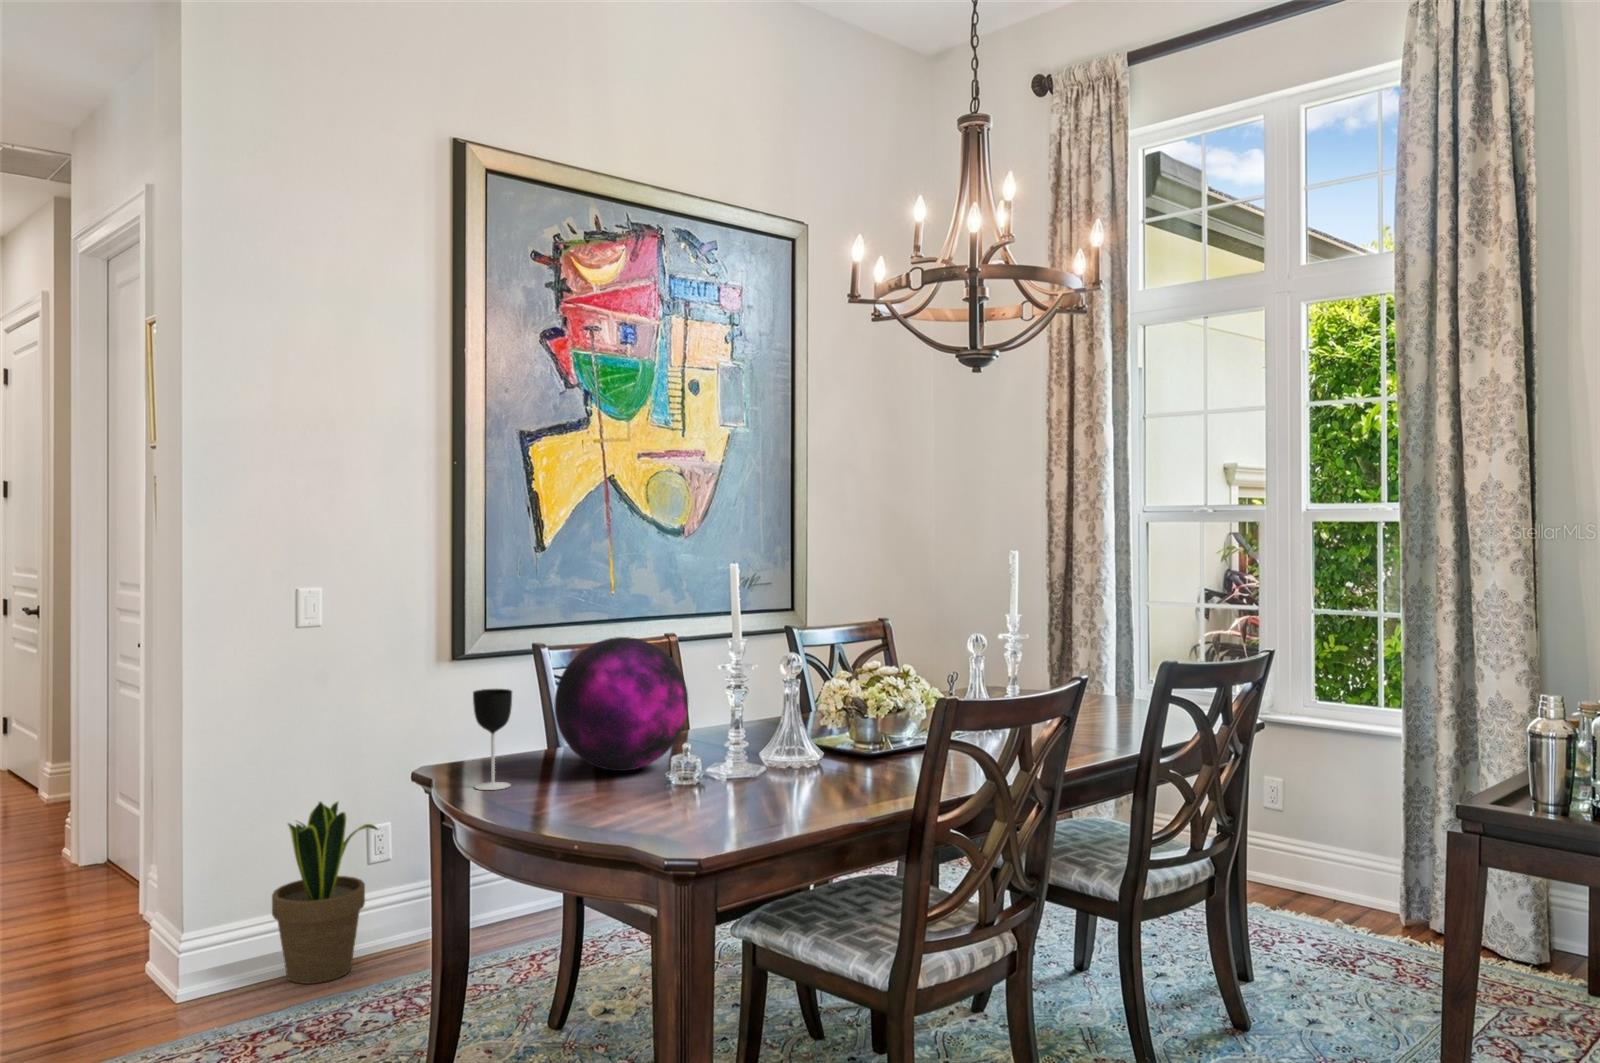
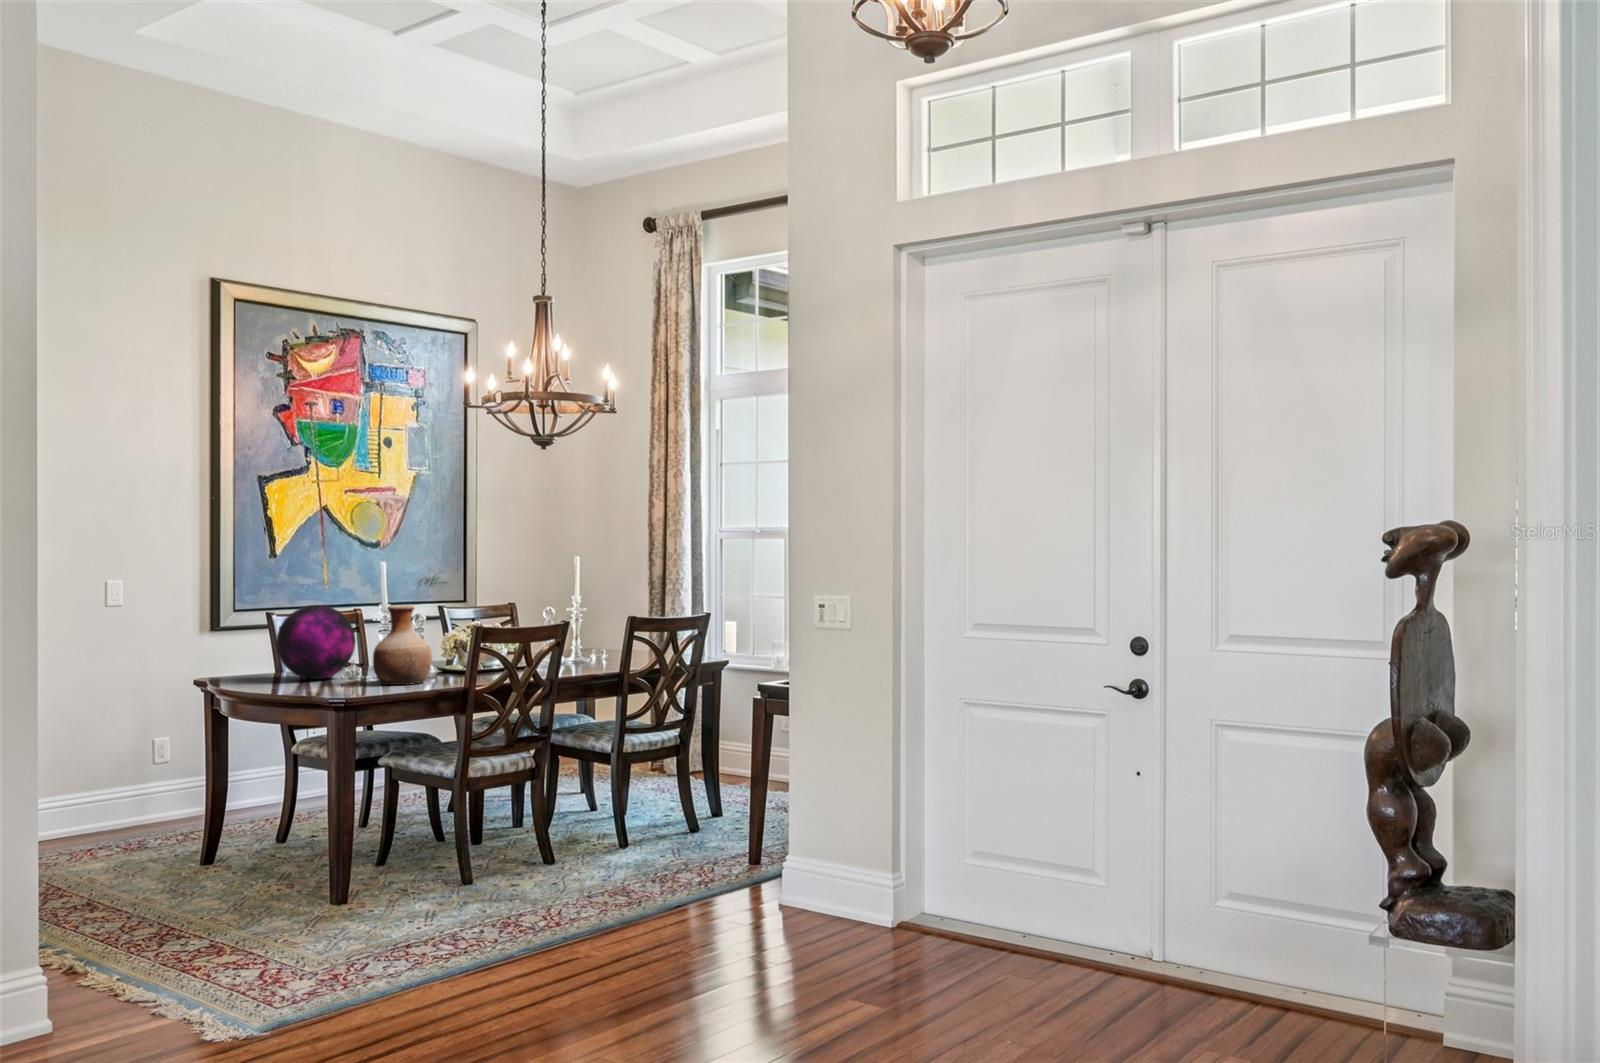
vase: none [730,644,836,800] -> present [373,605,432,685]
wine glass: present [473,689,512,790] -> none [228,632,251,686]
potted plant: present [272,802,378,984] -> none [89,719,161,836]

